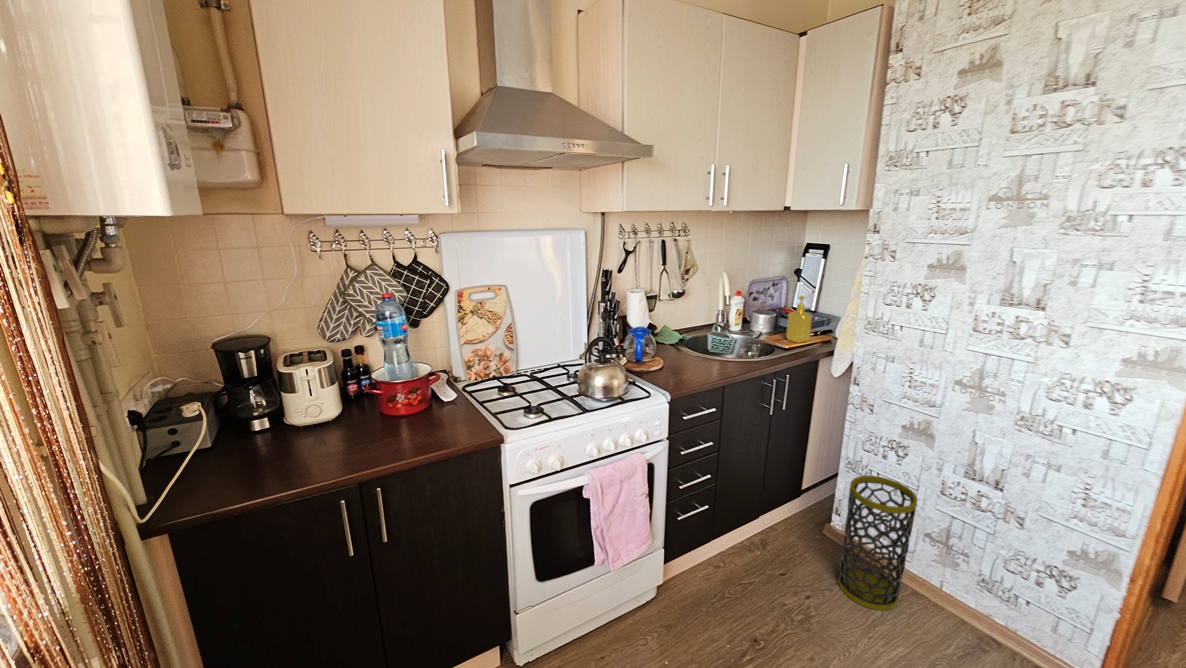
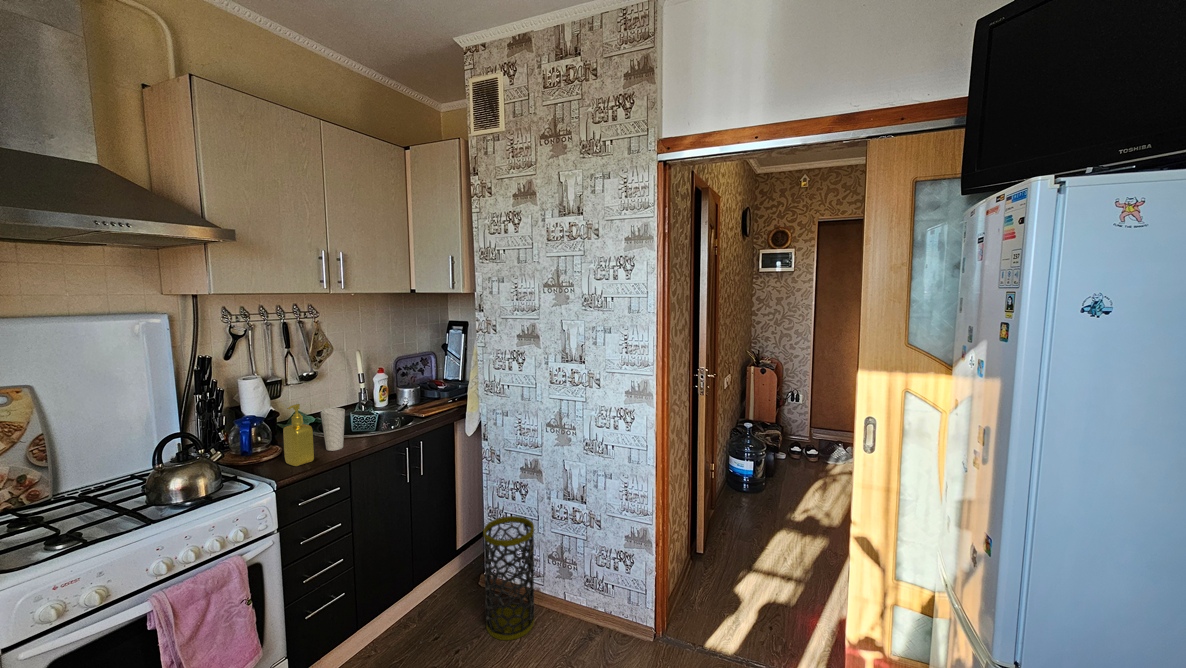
soap dispenser: present [786,296,812,343] -> present [283,404,314,466]
cup: none [698,329,720,371] -> present [321,408,345,451]

